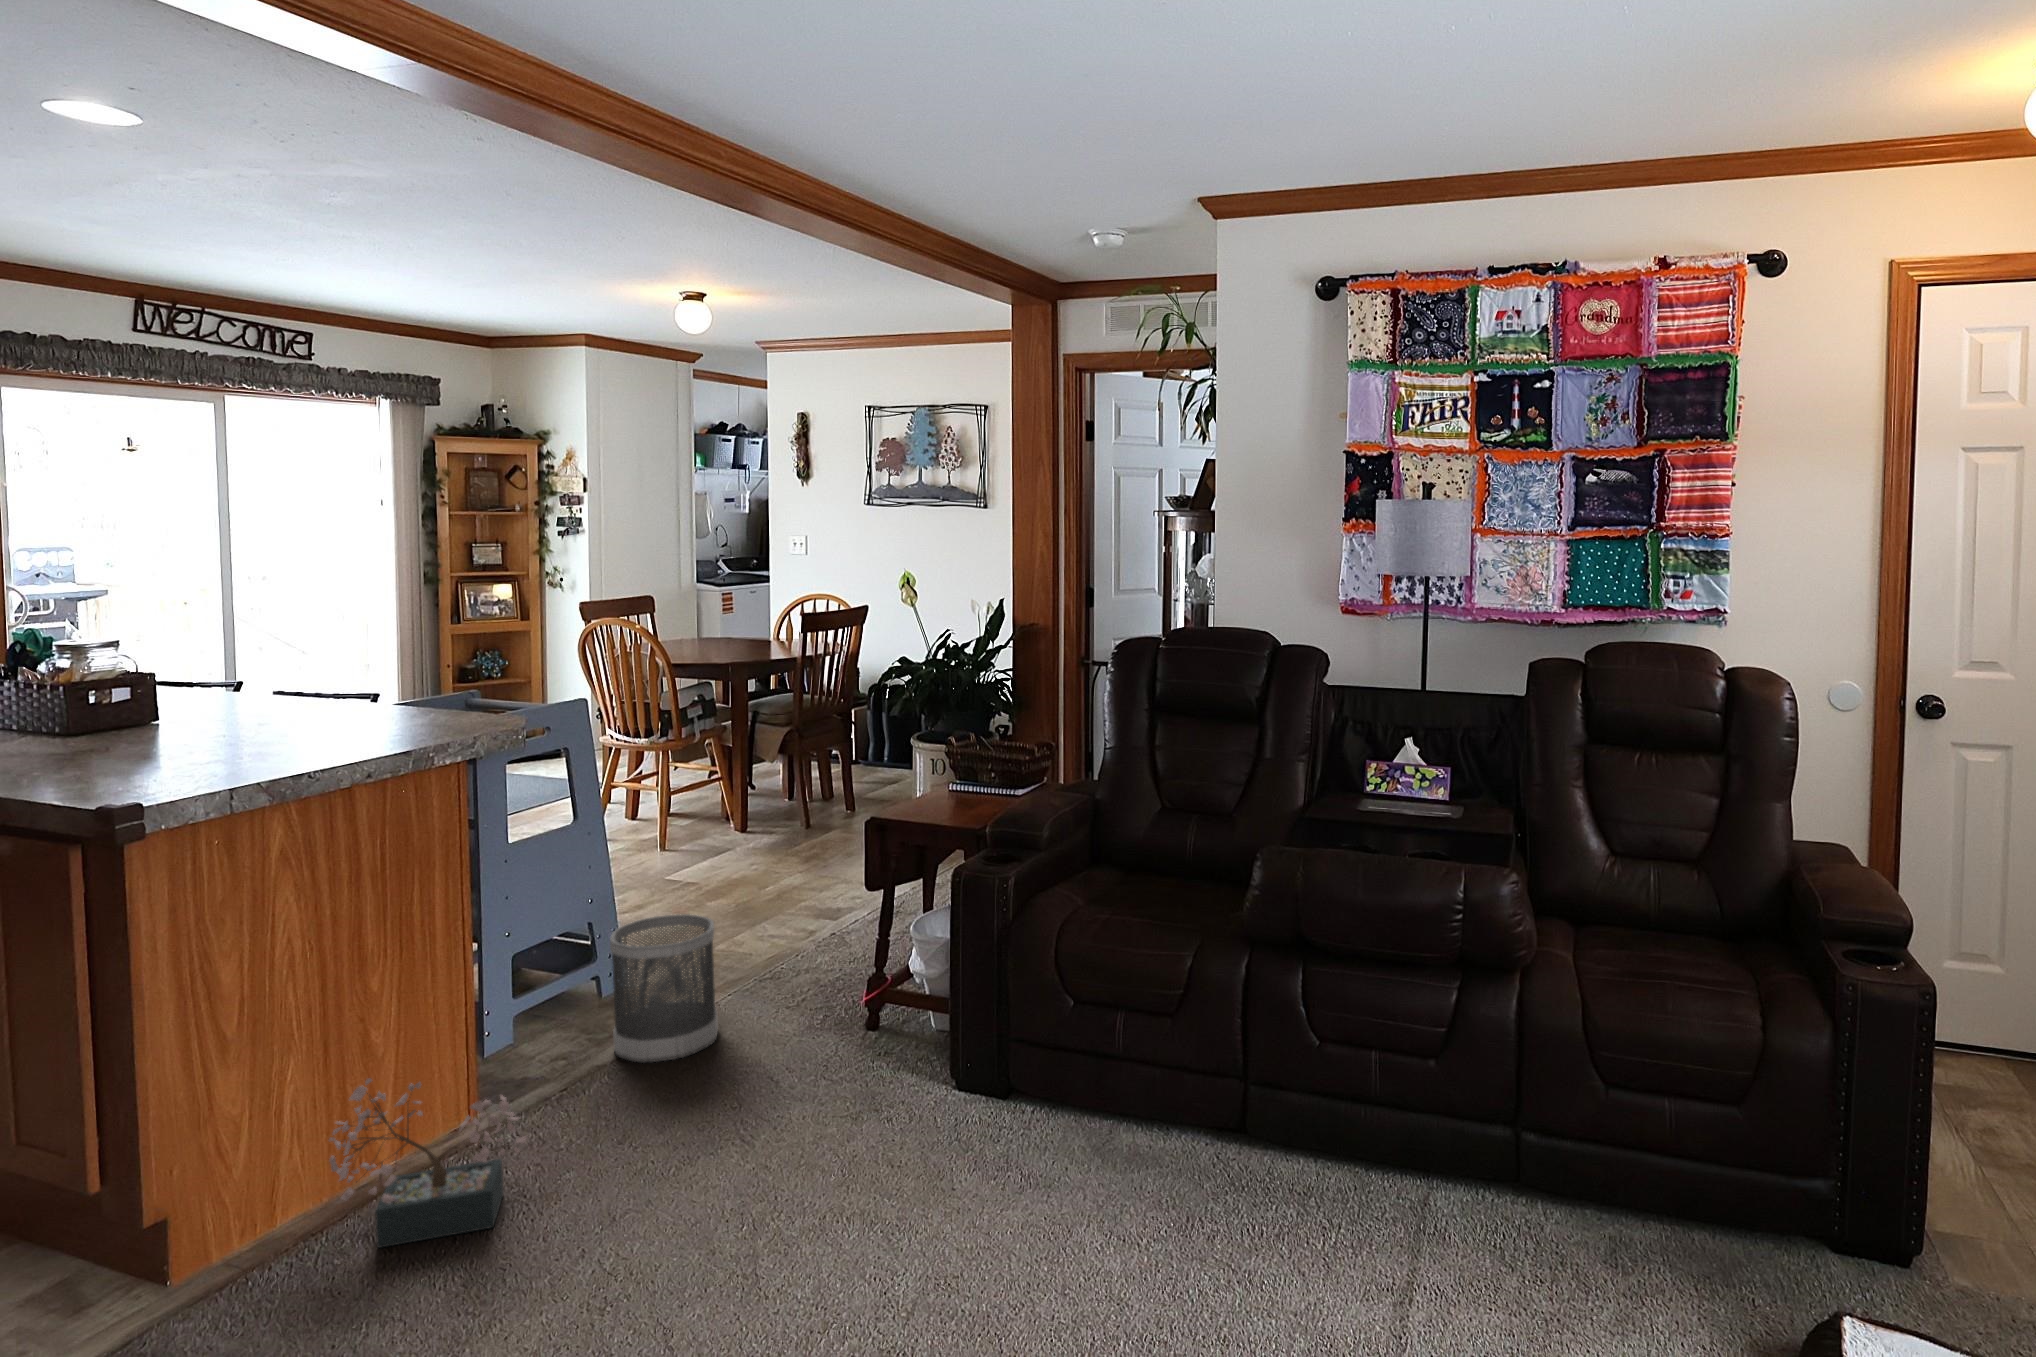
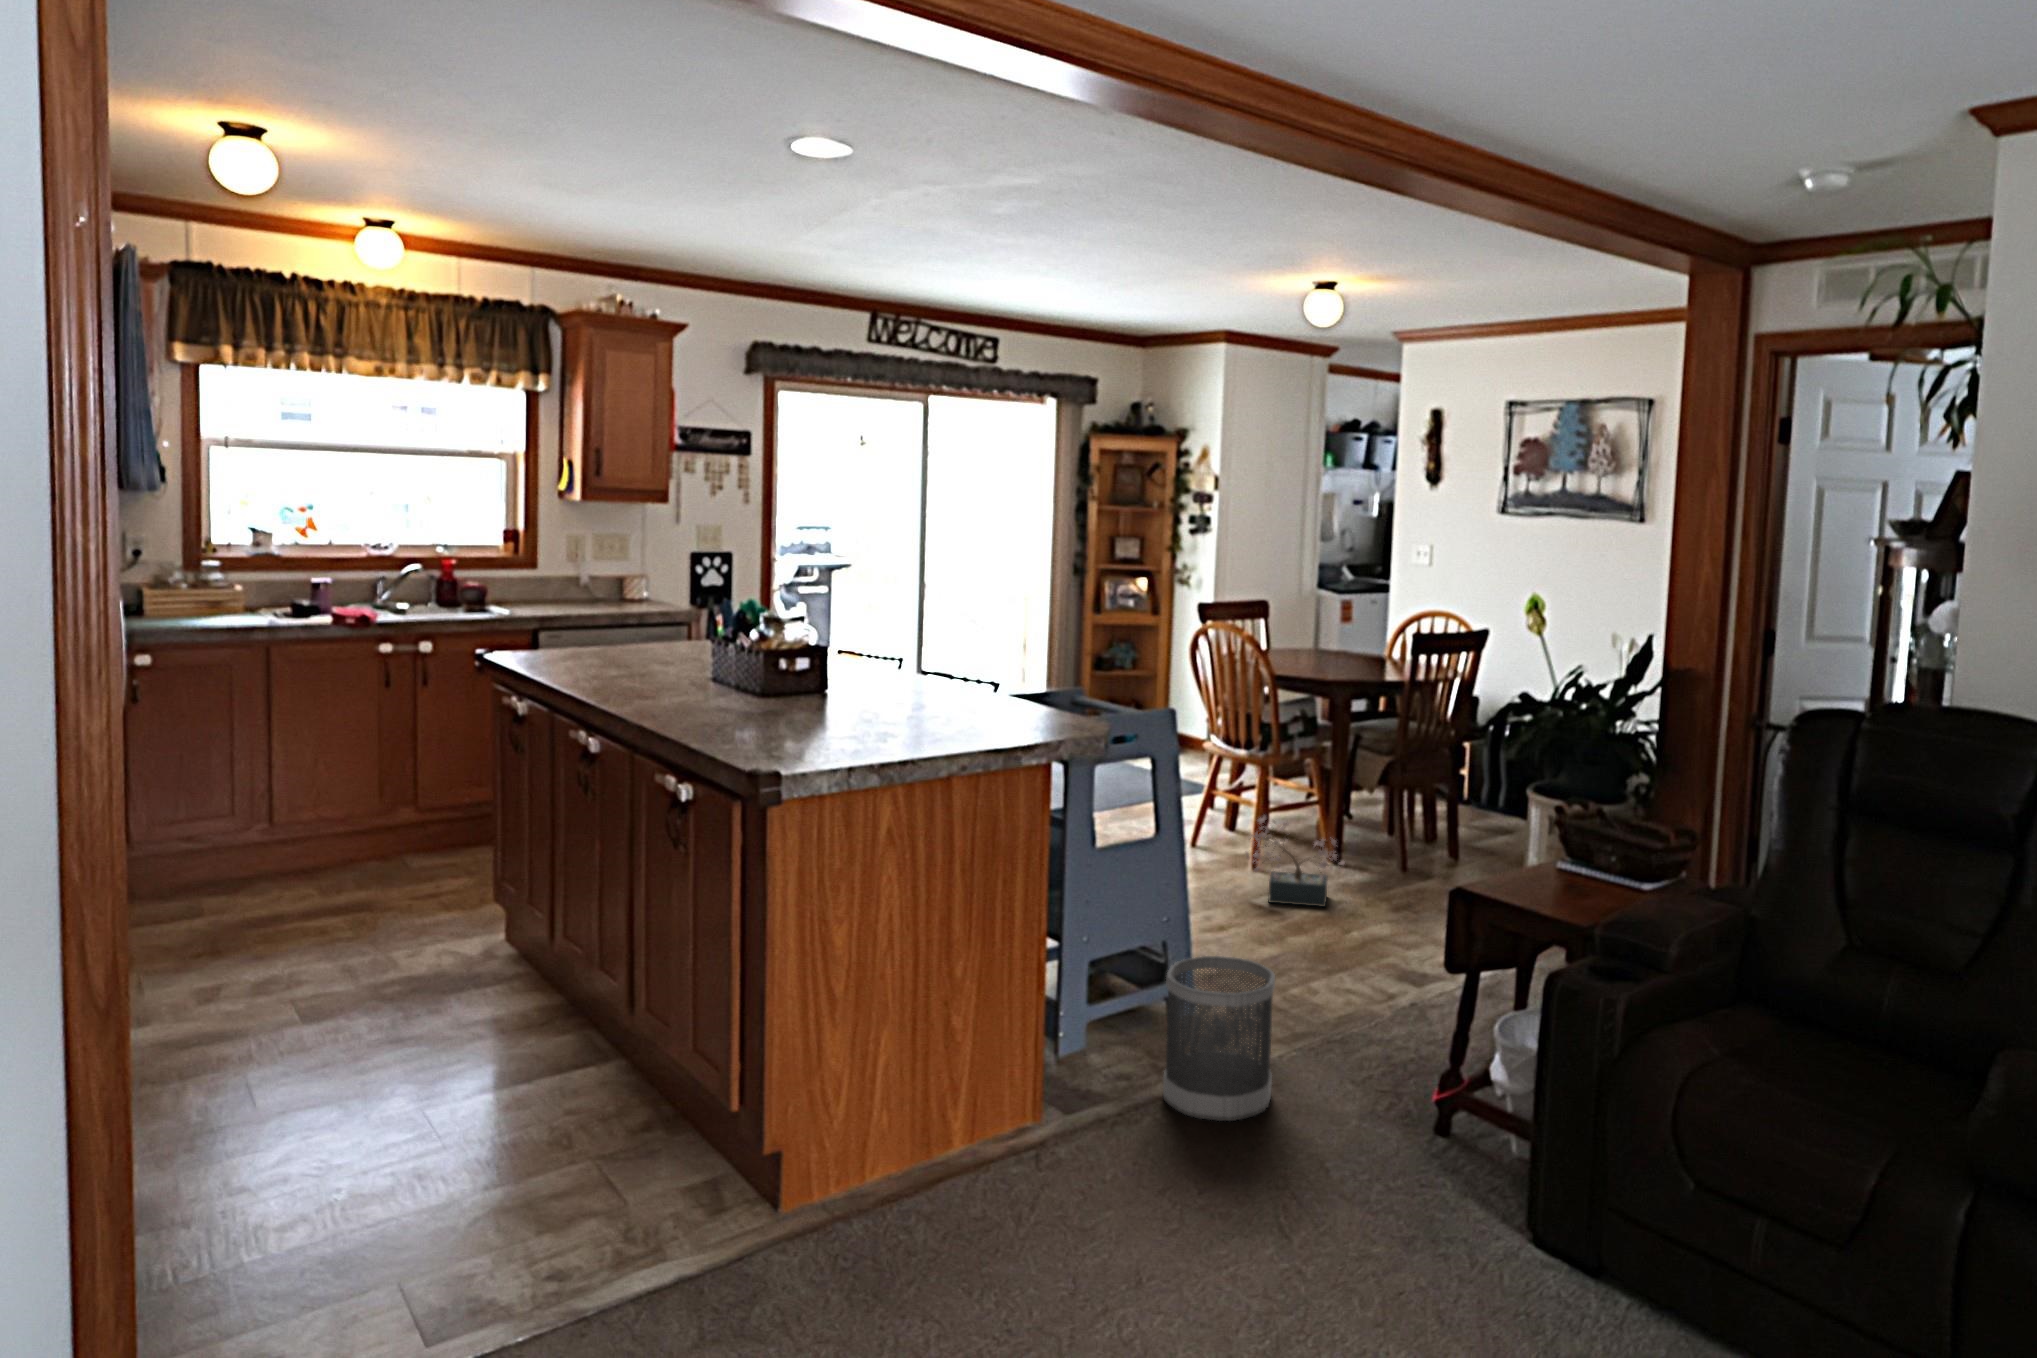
decorative plant: present [329,1078,528,1248] -> present [1246,815,1344,907]

